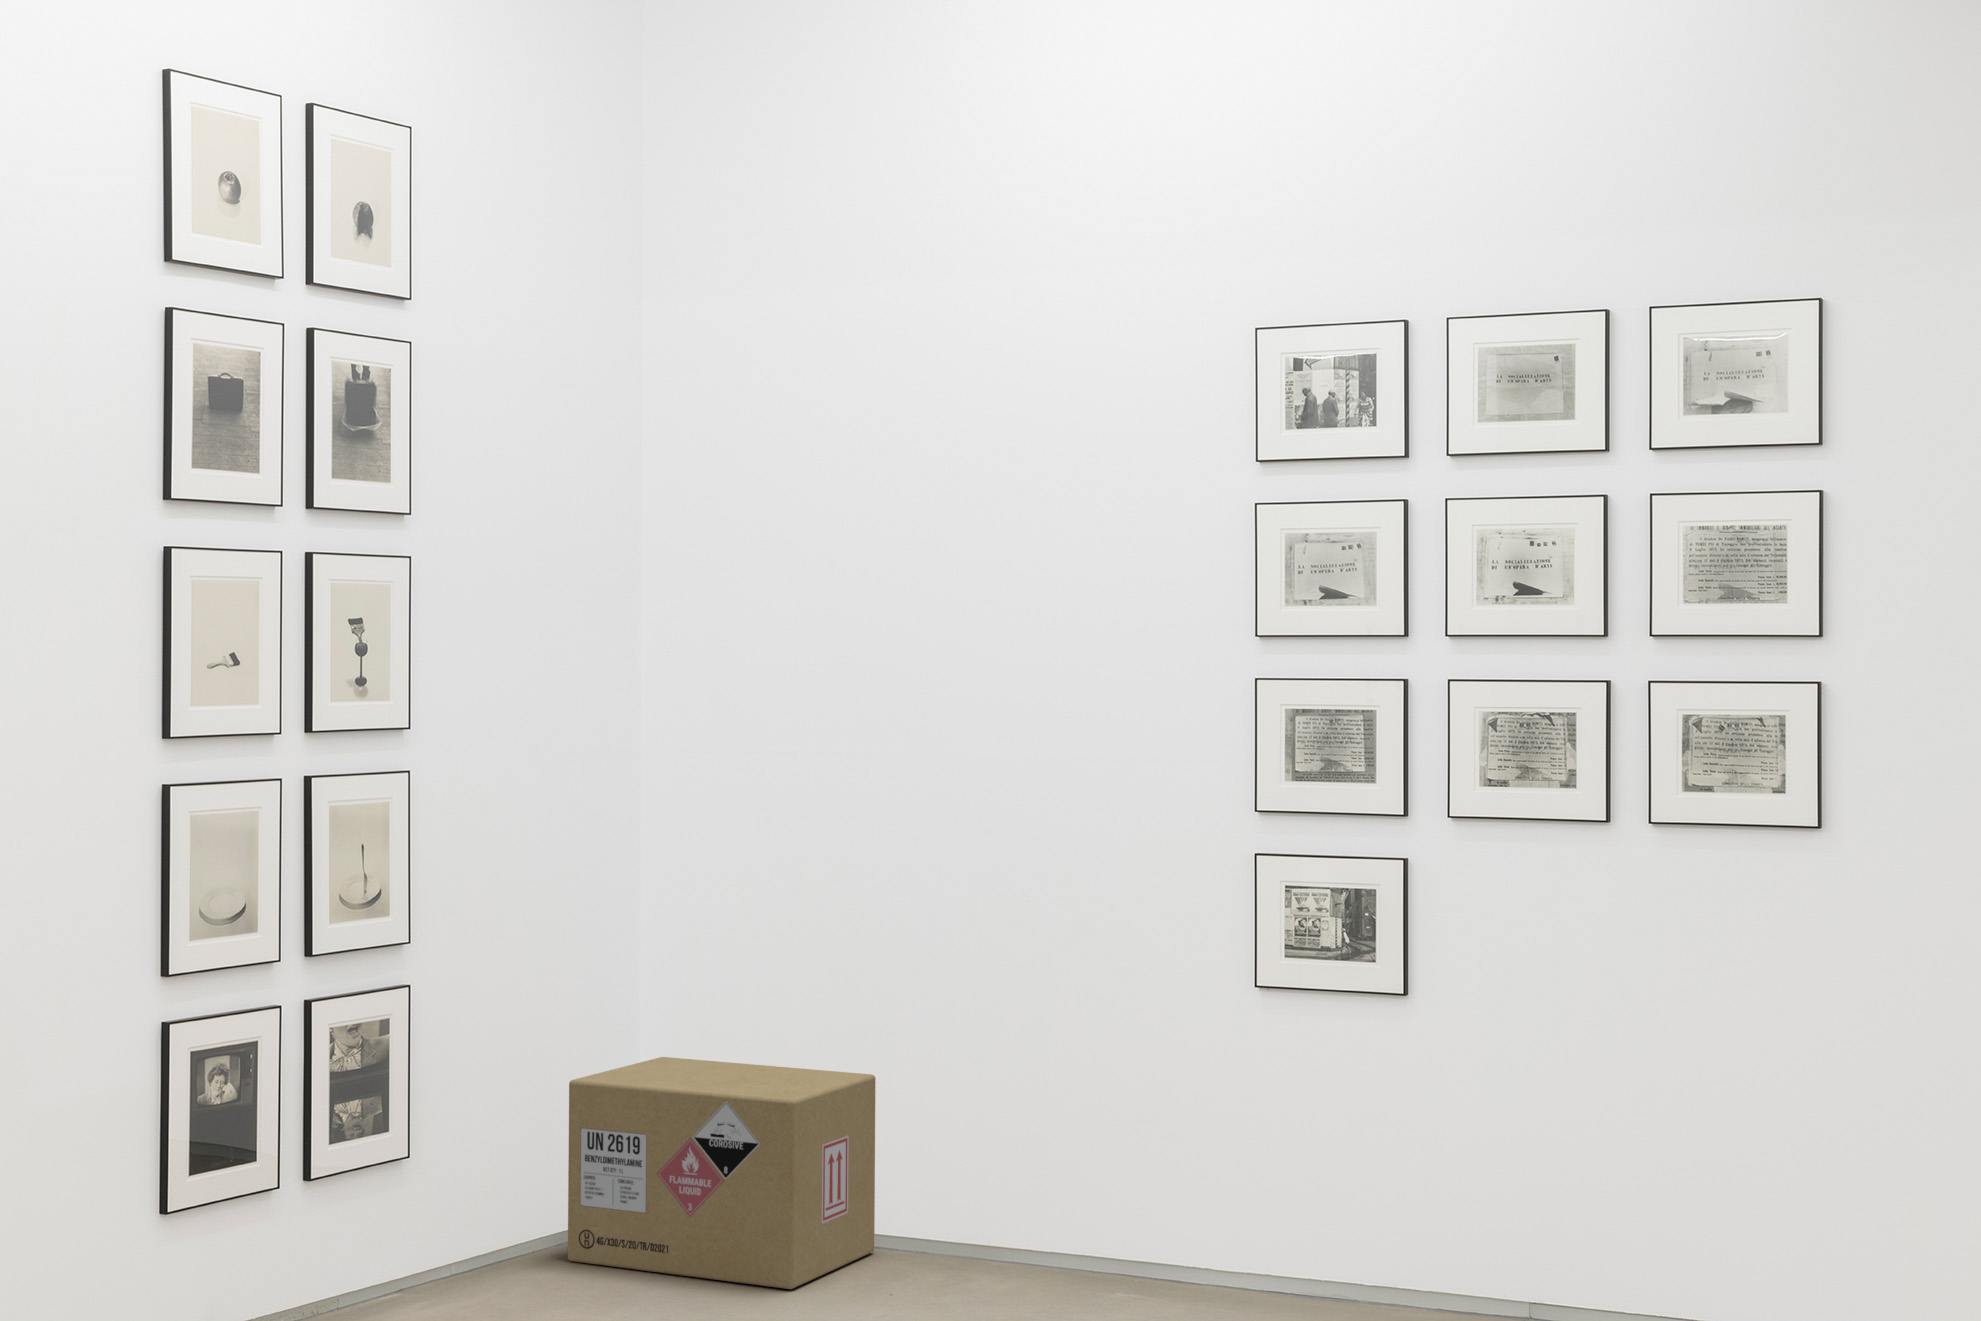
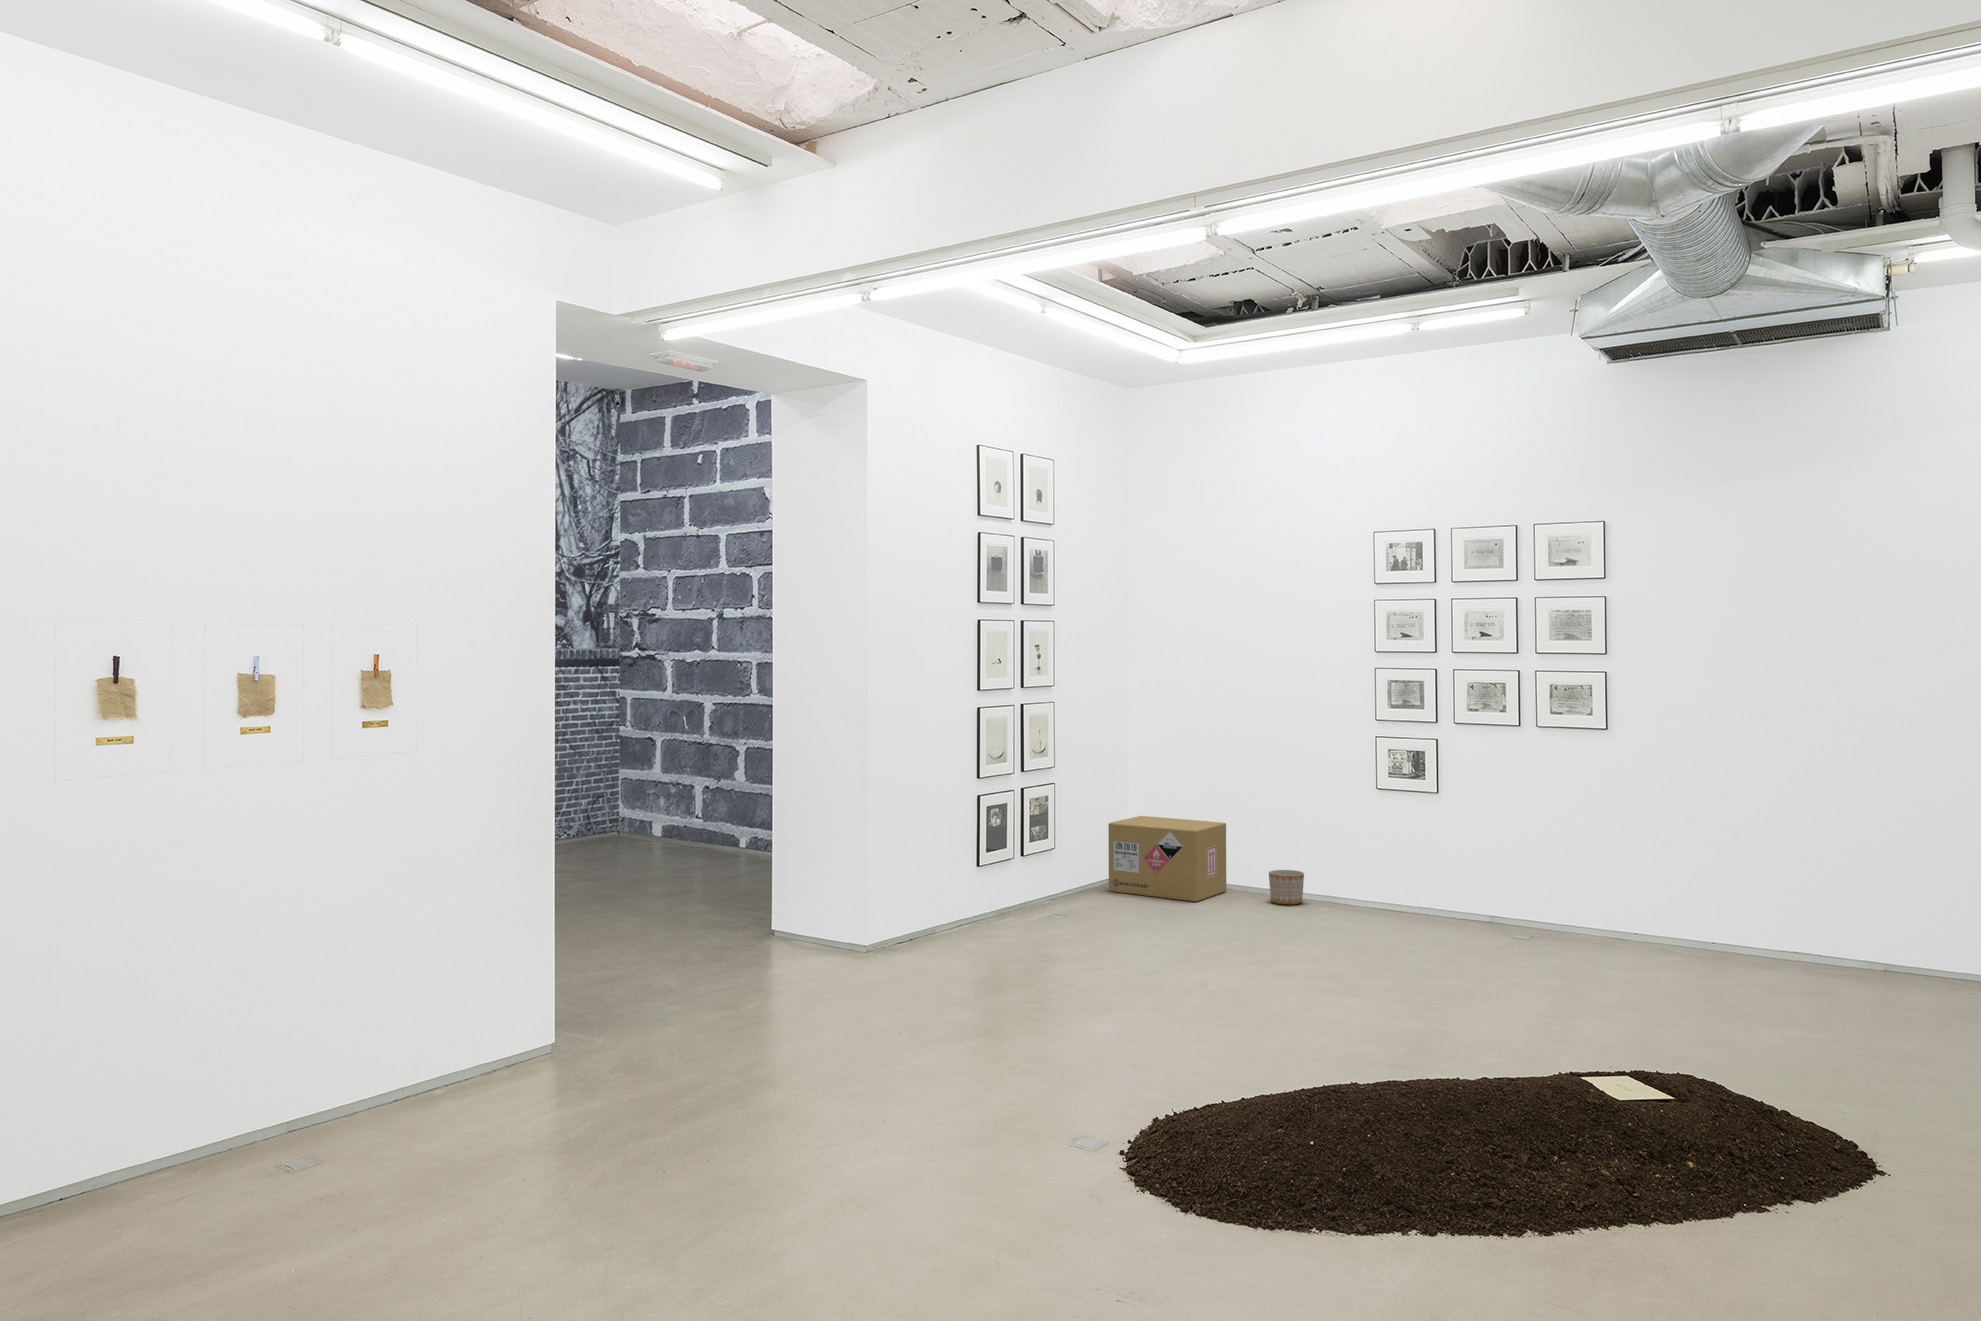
planter: none [980,1196,1070,1291] -> present [1269,870,1304,905]

